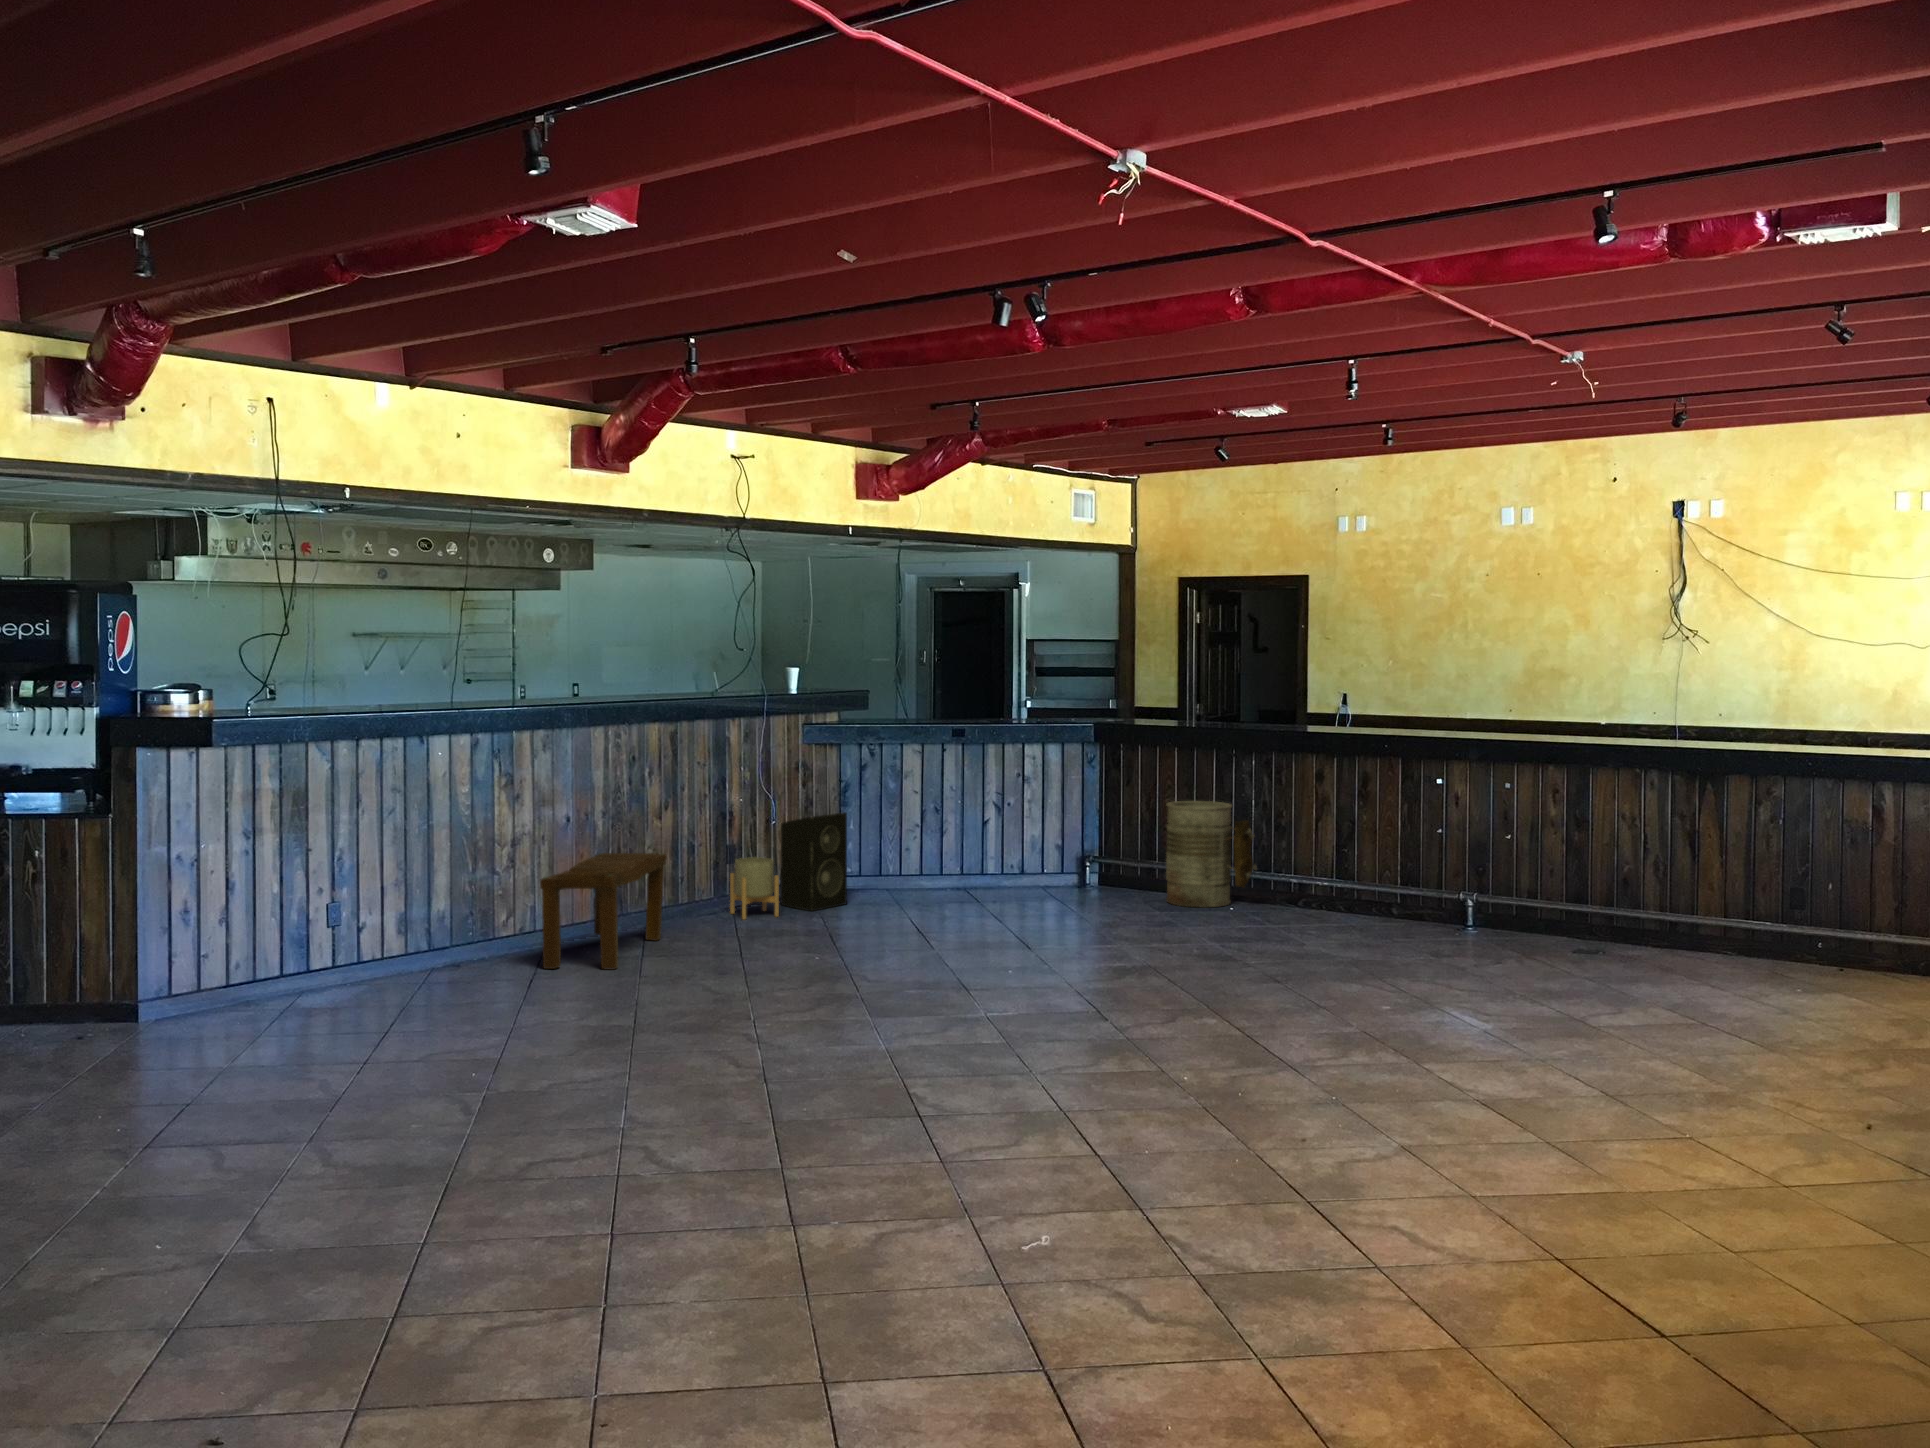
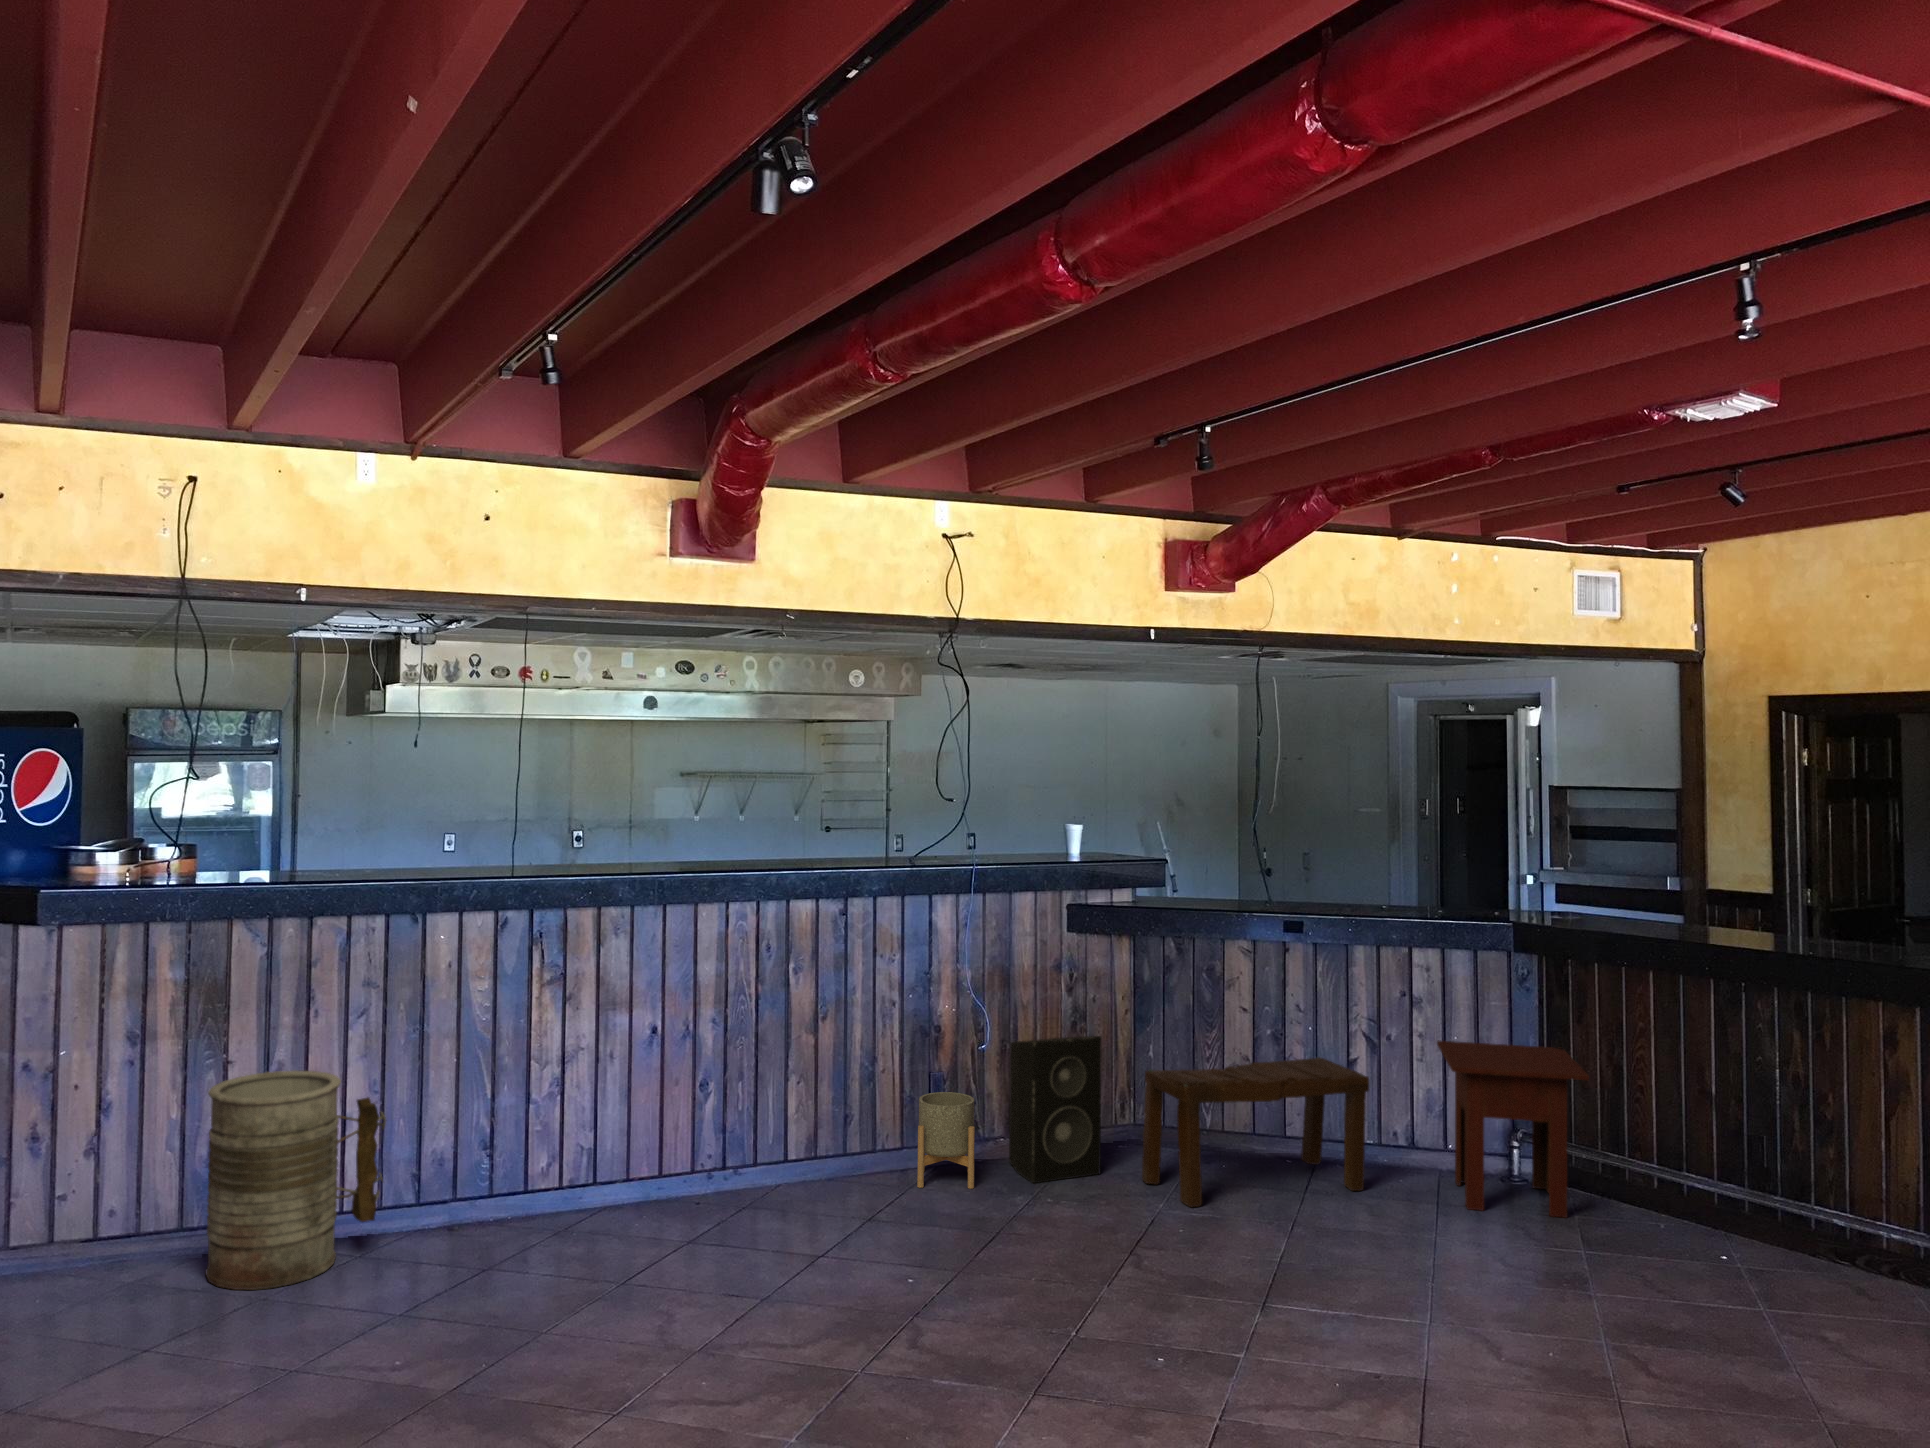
side table: none [1039,800,1136,897] -> present [1437,1040,1589,1218]
trash can: present [1166,801,1257,908] -> present [205,1070,386,1290]
bench: present [540,853,667,970] -> present [1142,1057,1370,1207]

